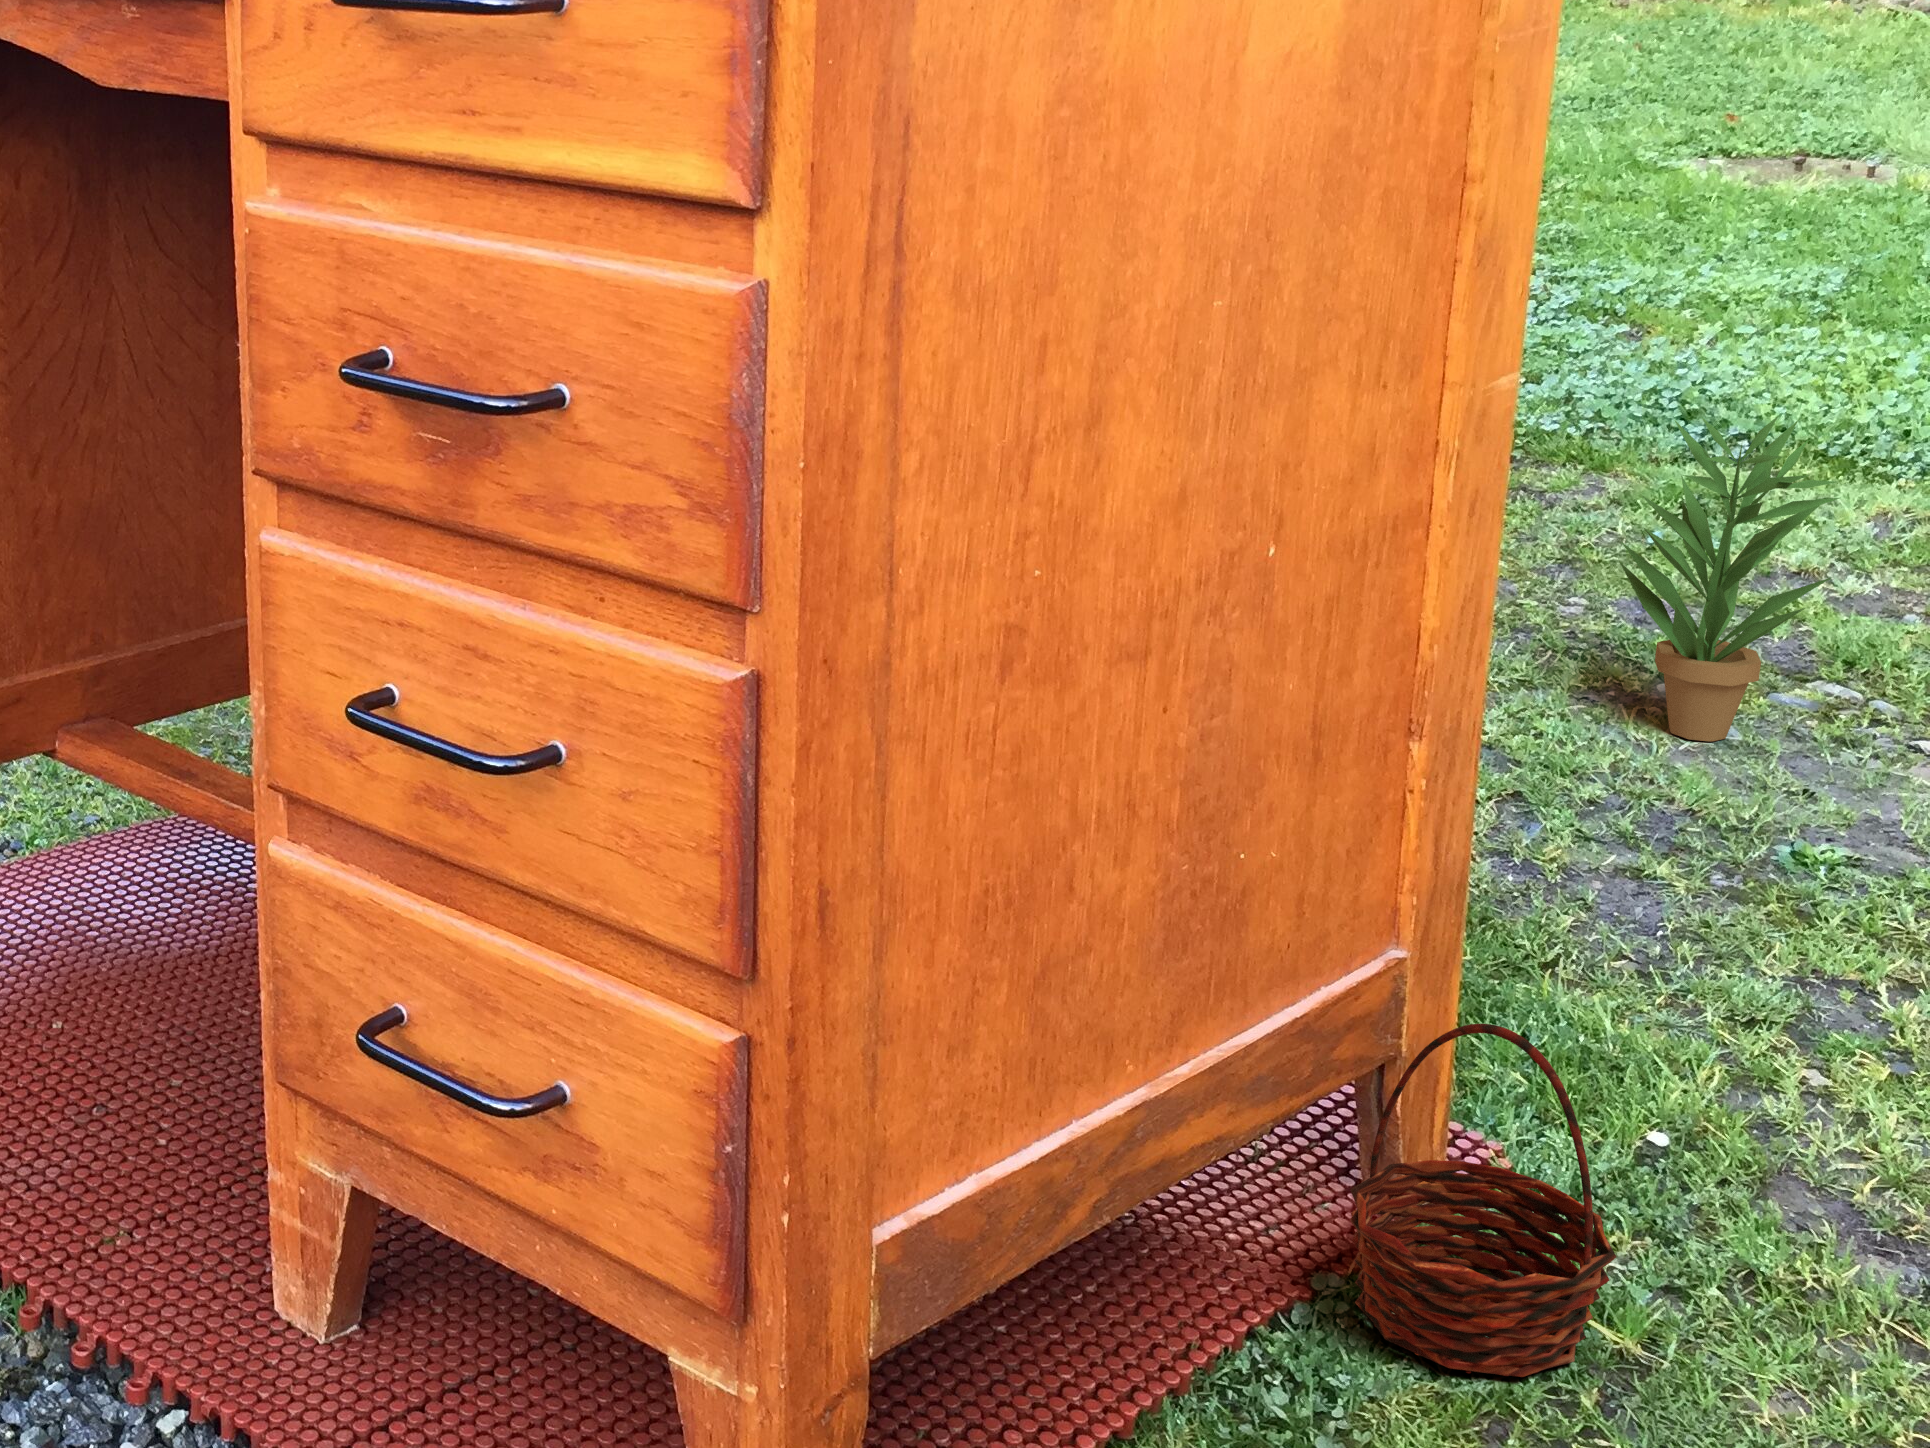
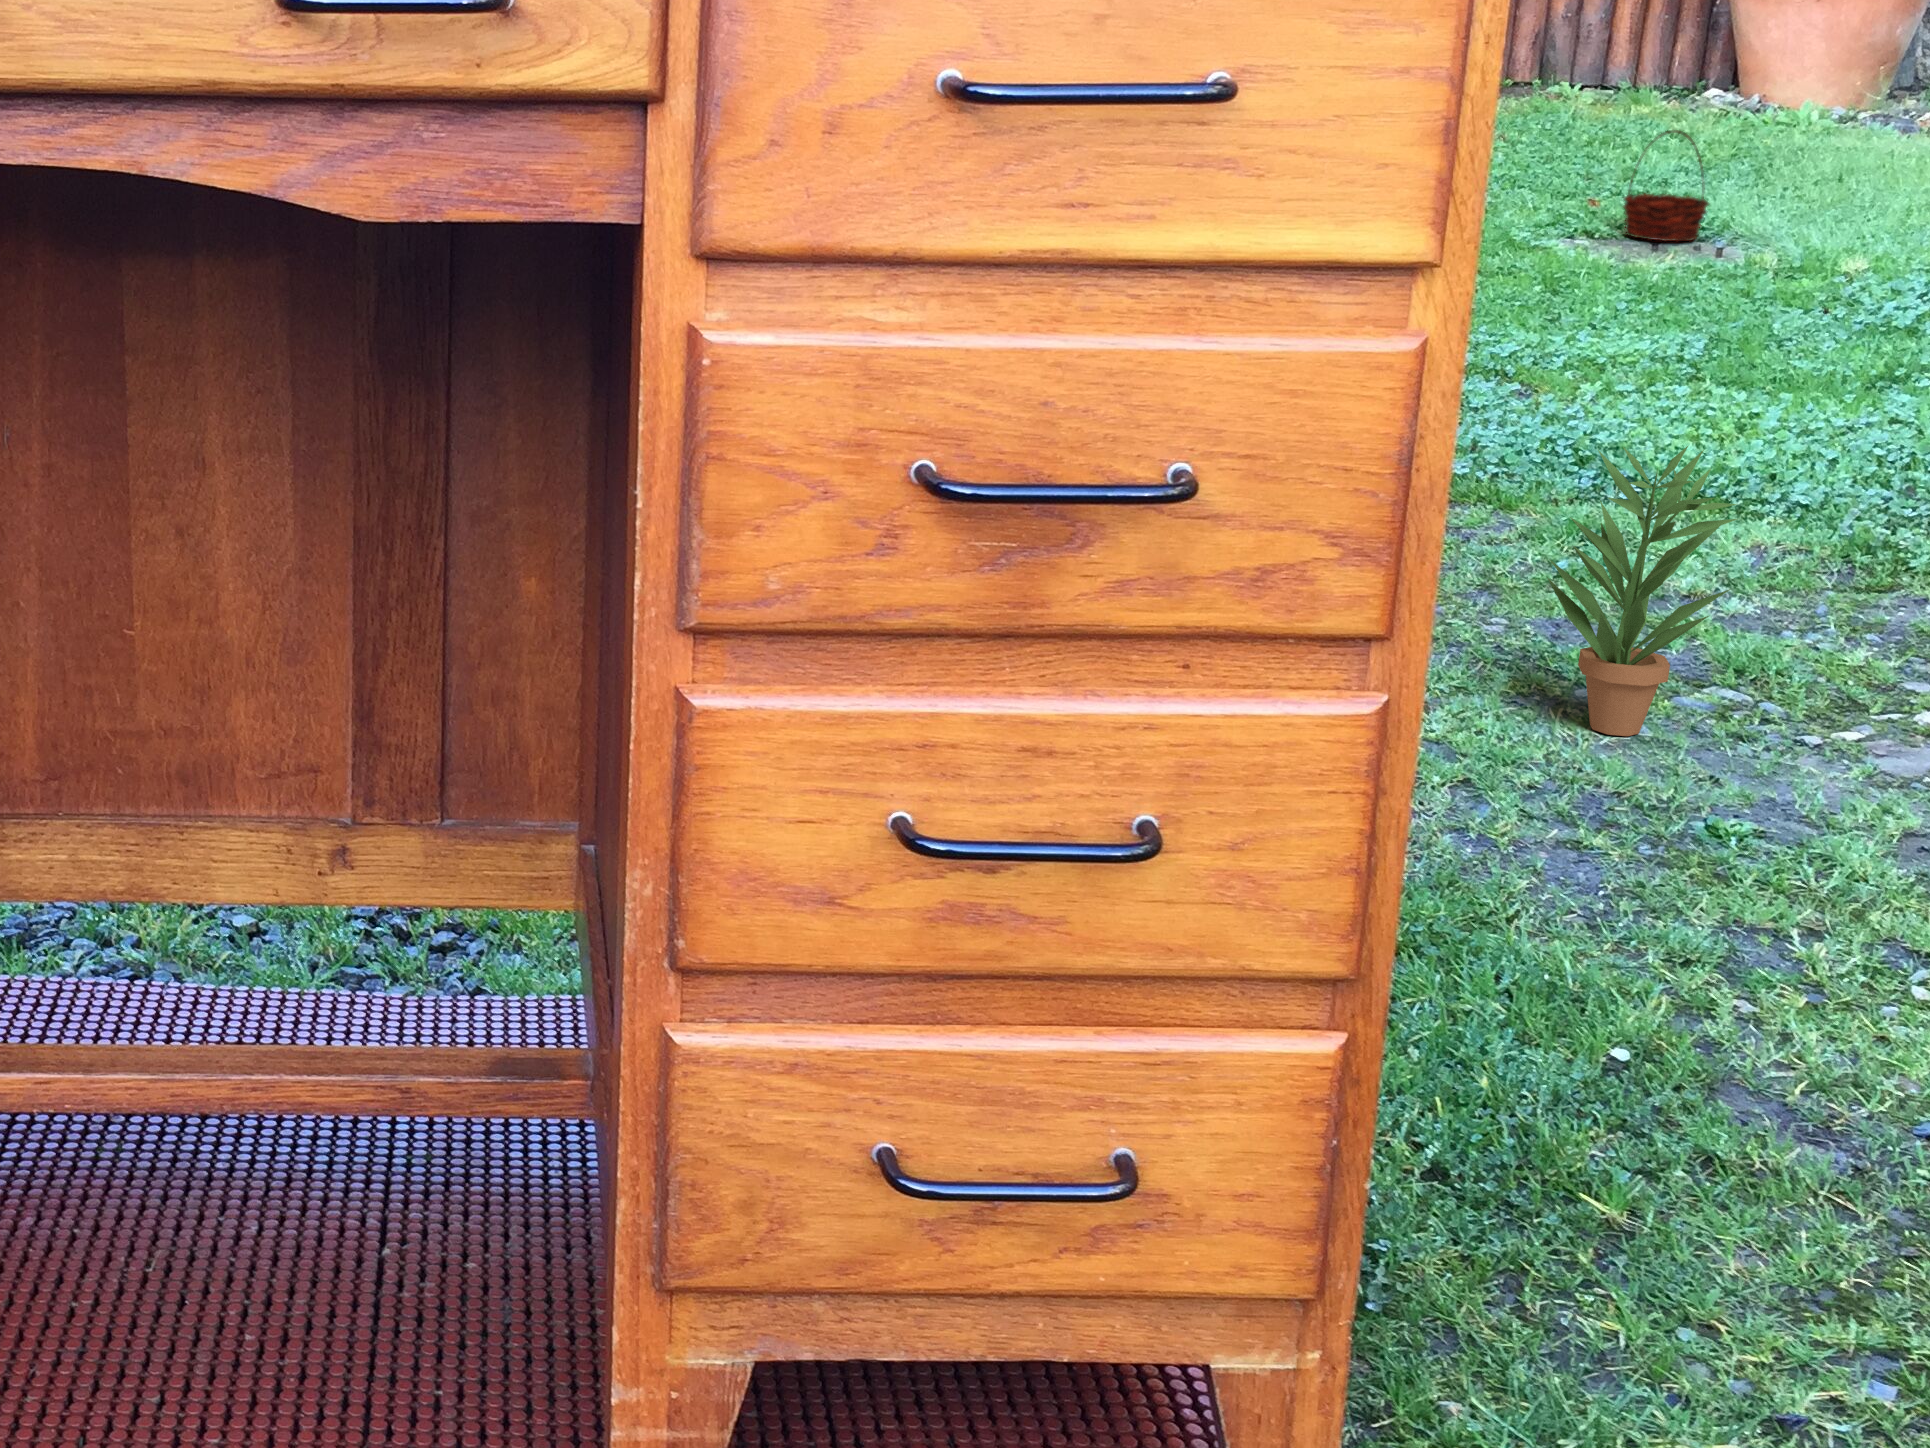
basket: present [1350,1024,1616,1377] -> present [1623,130,1709,241]

